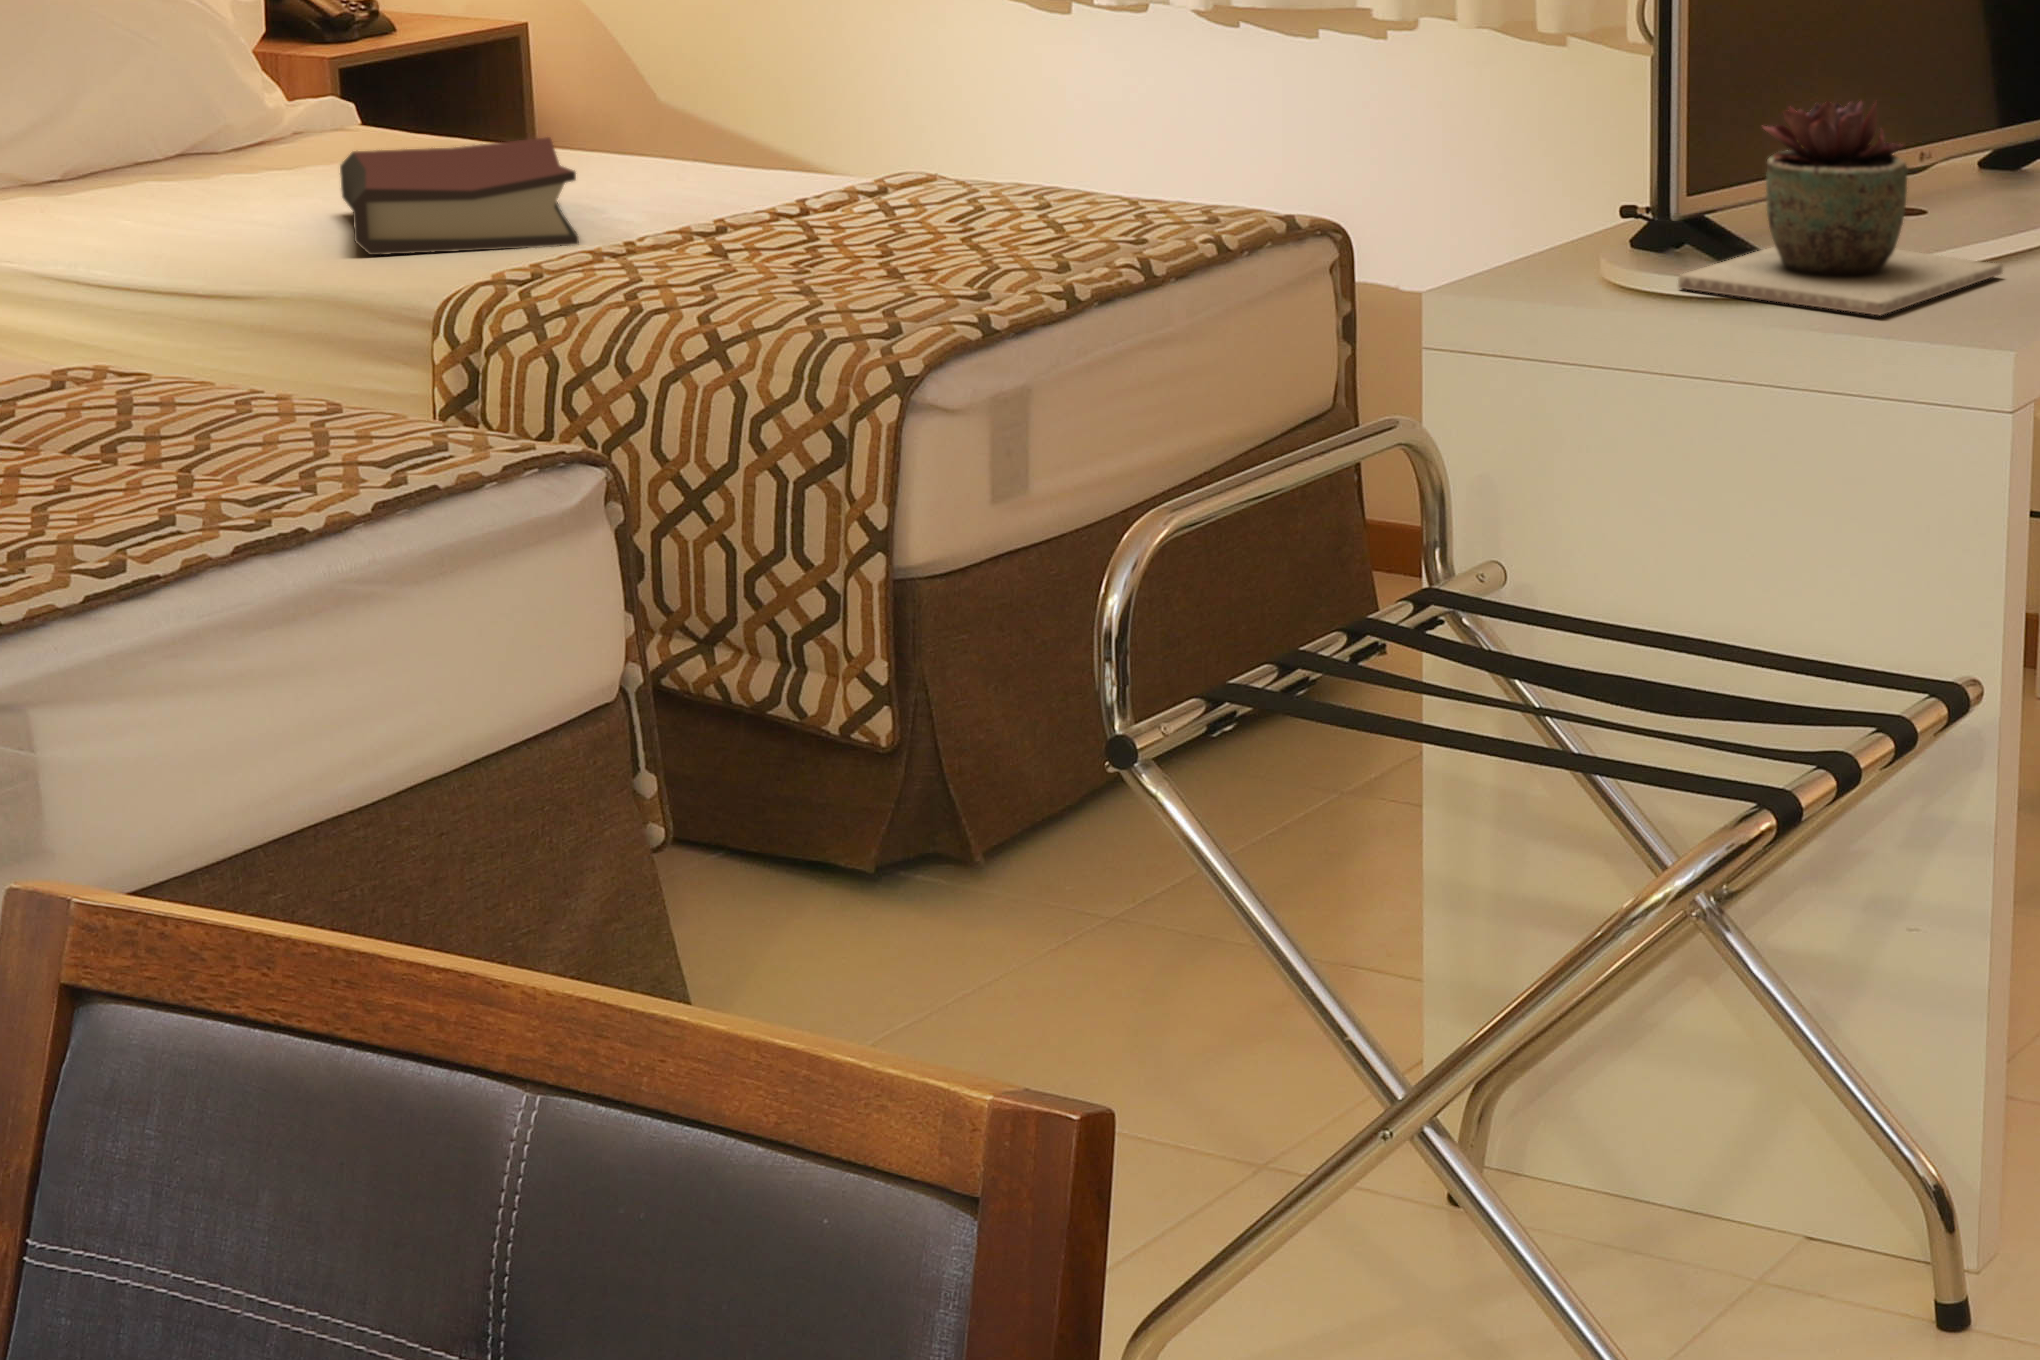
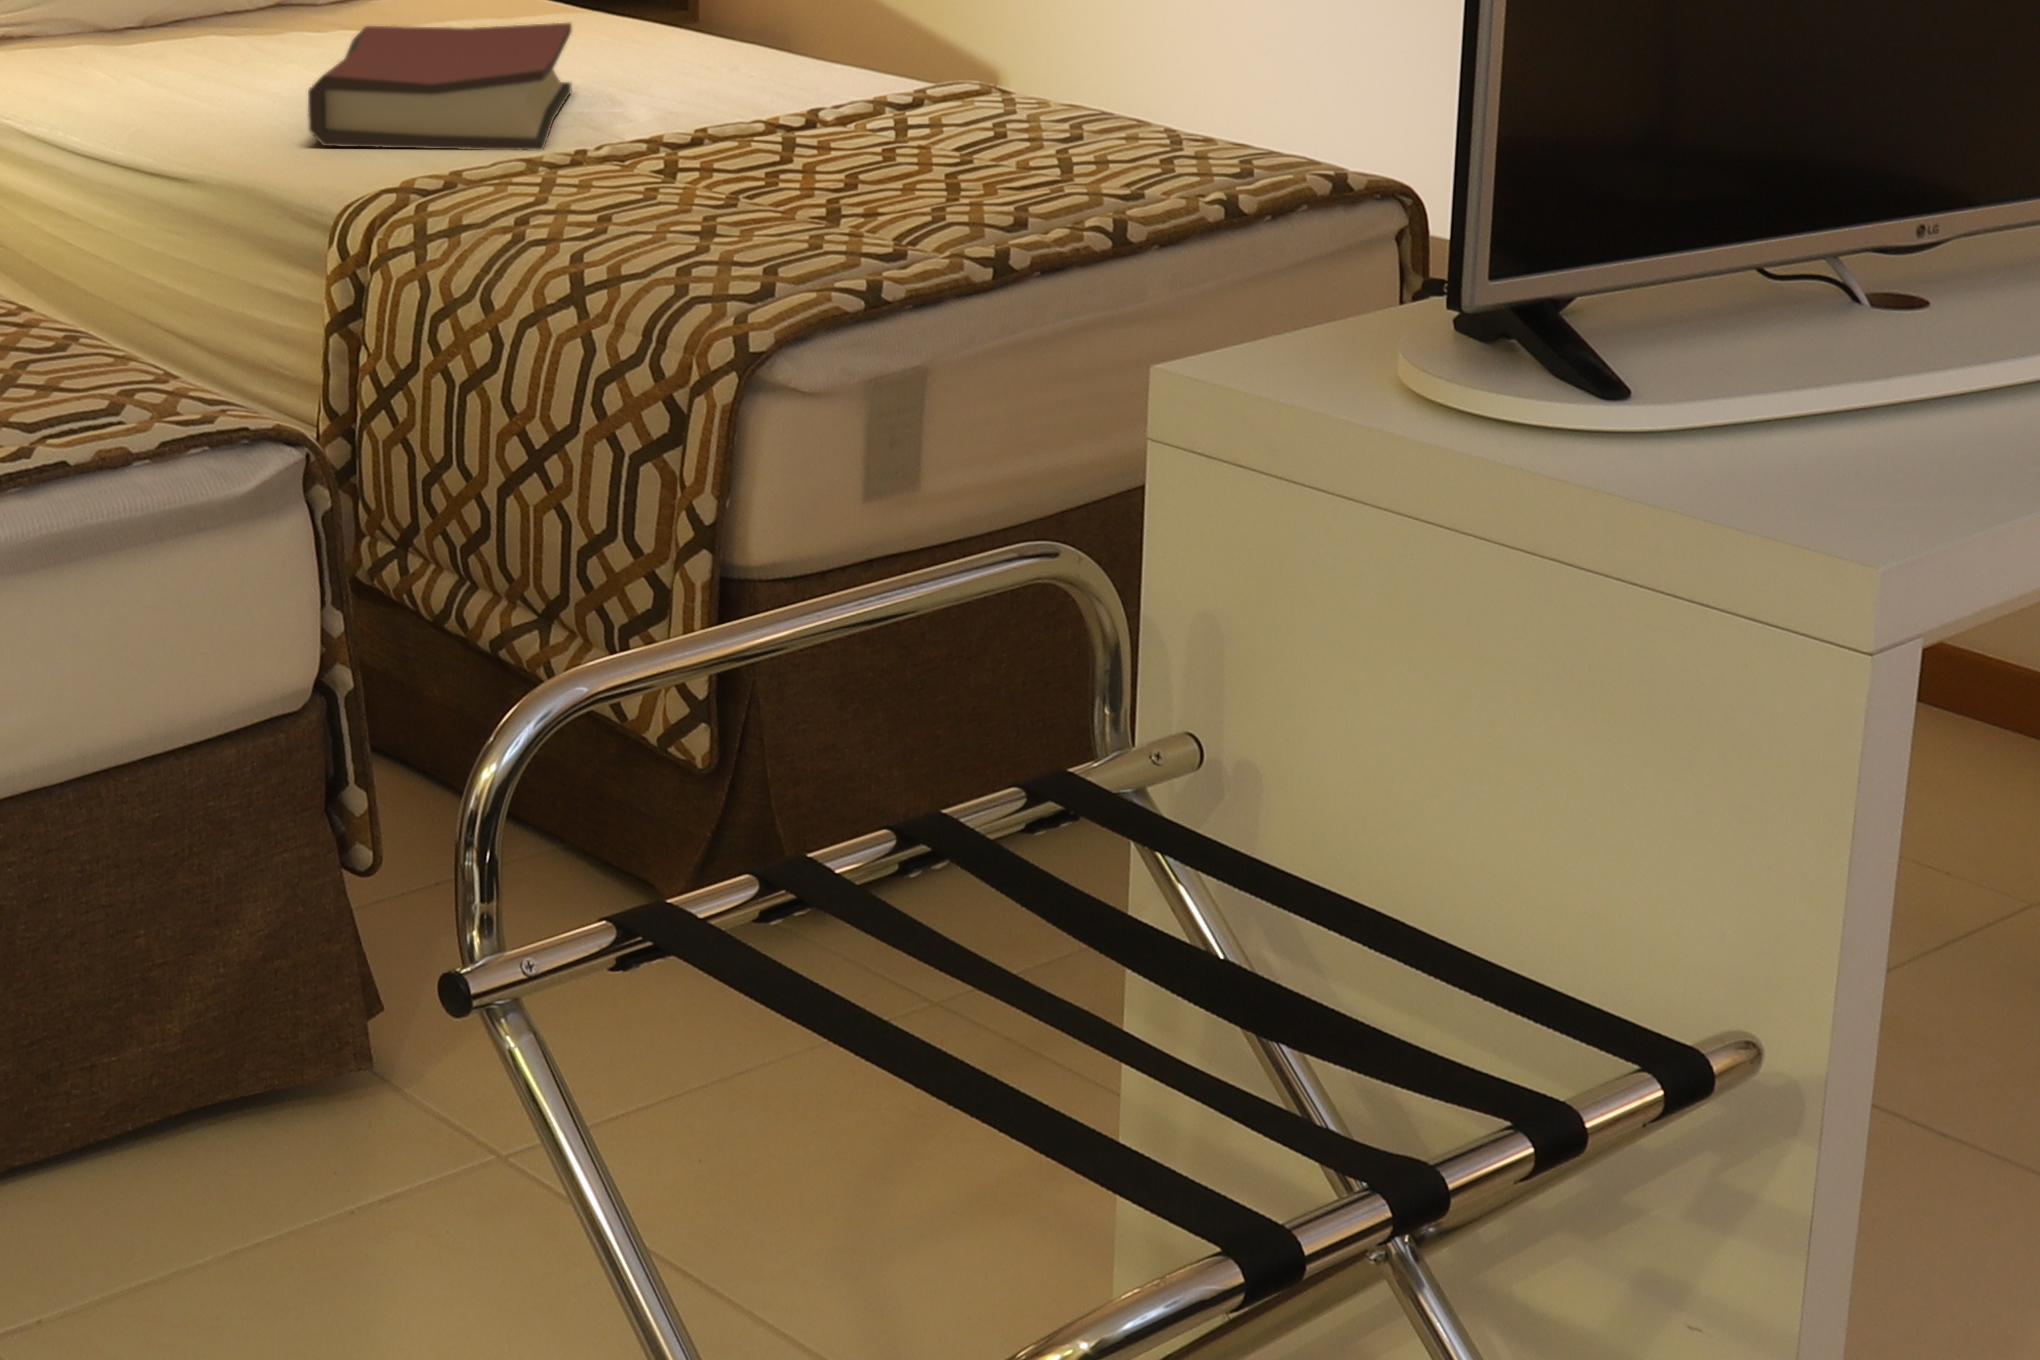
succulent plant: present [1678,101,2003,315] -> none [1436,177,1920,487]

